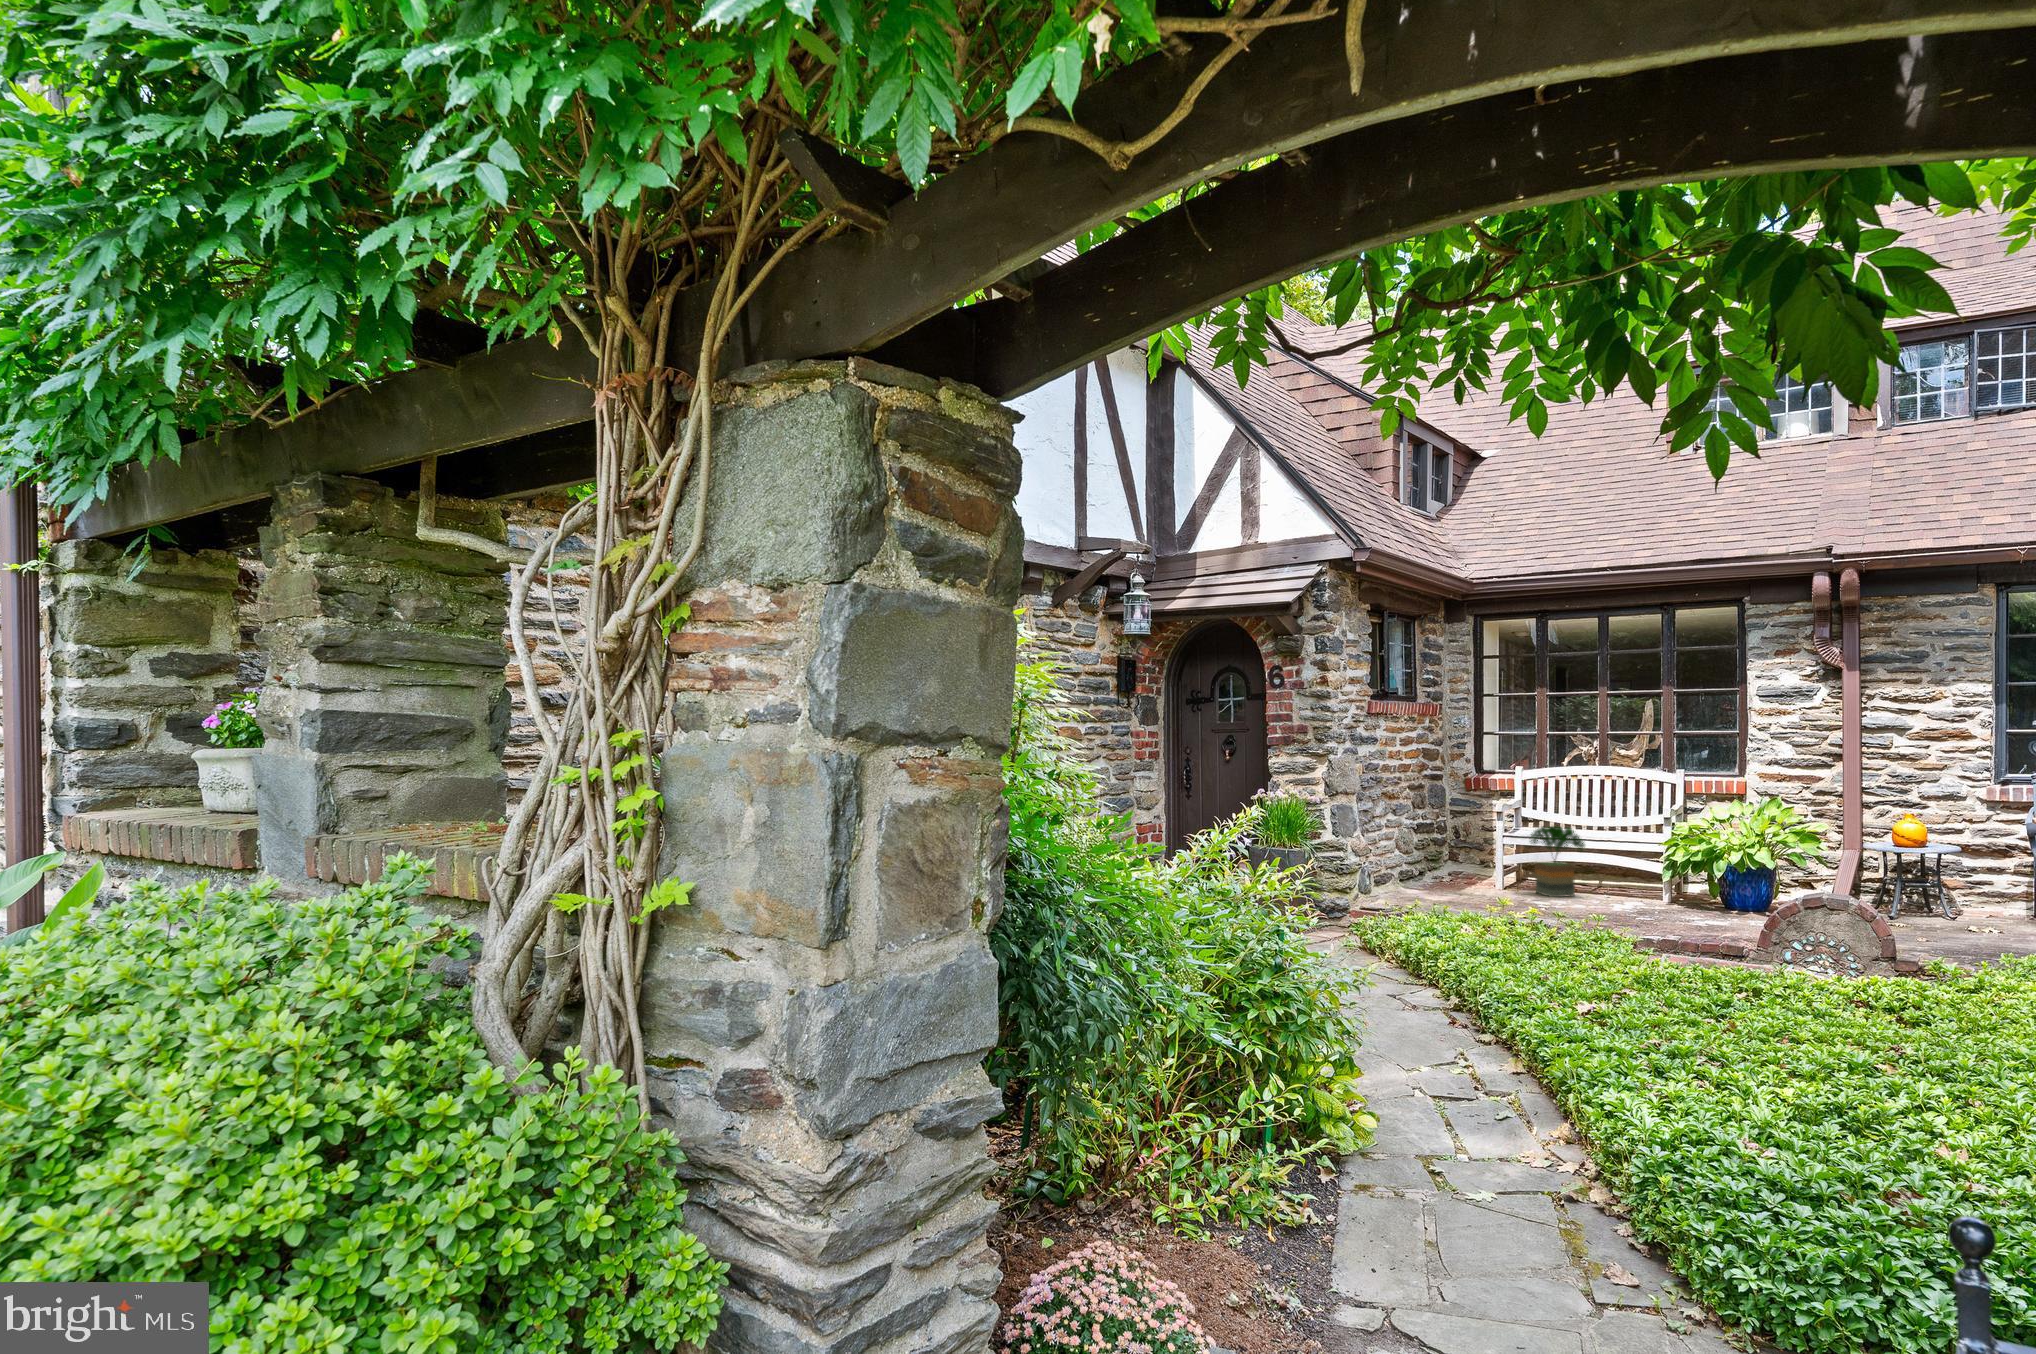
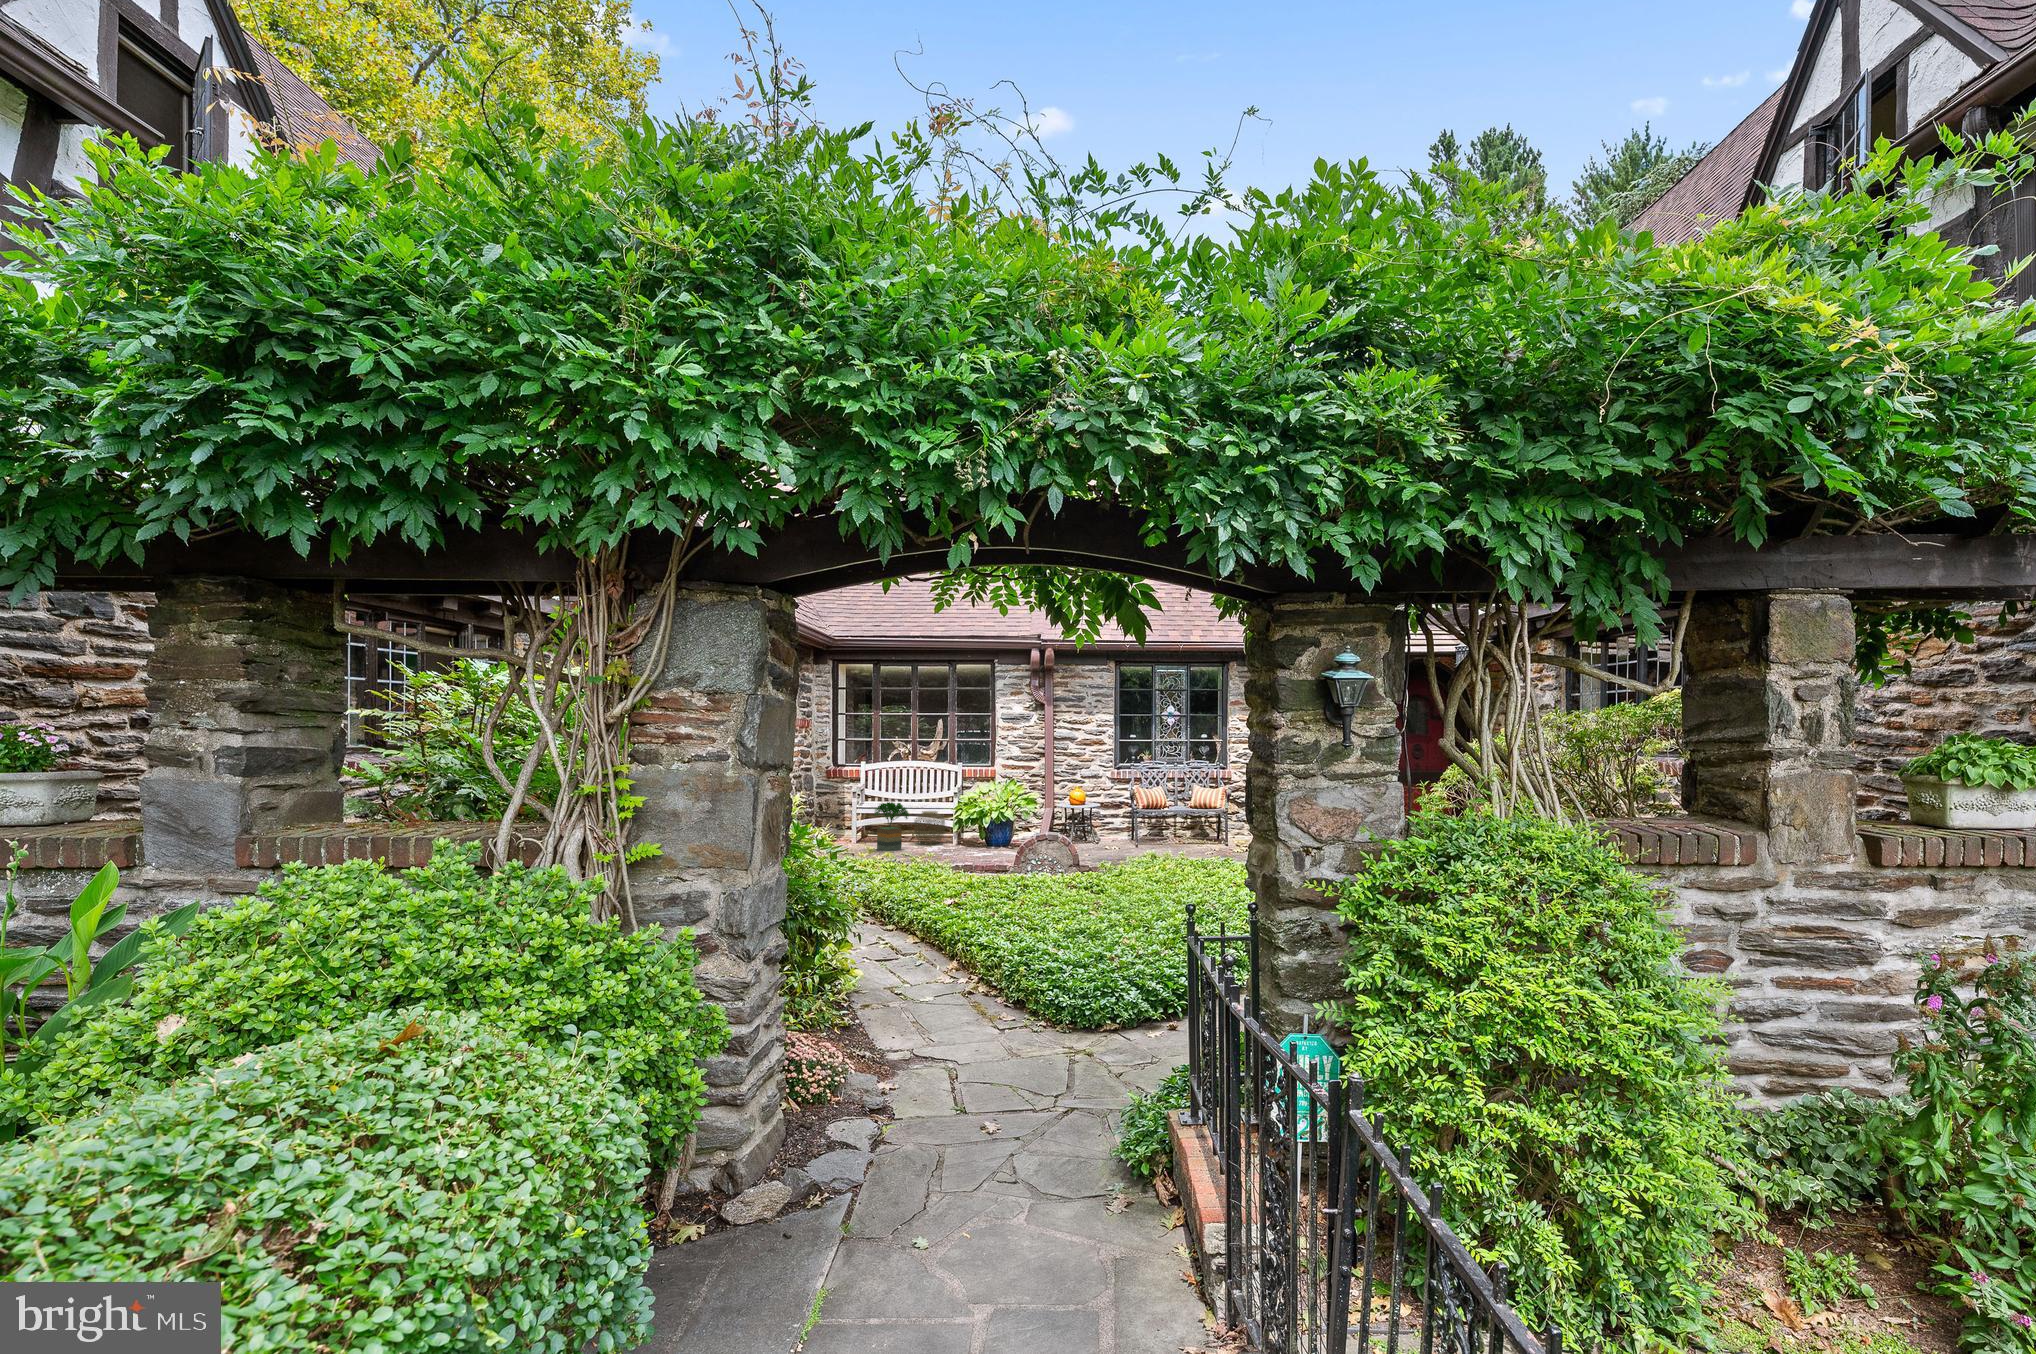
woven basket: none [1599,842,1652,893] -> present [914,811,945,845]

